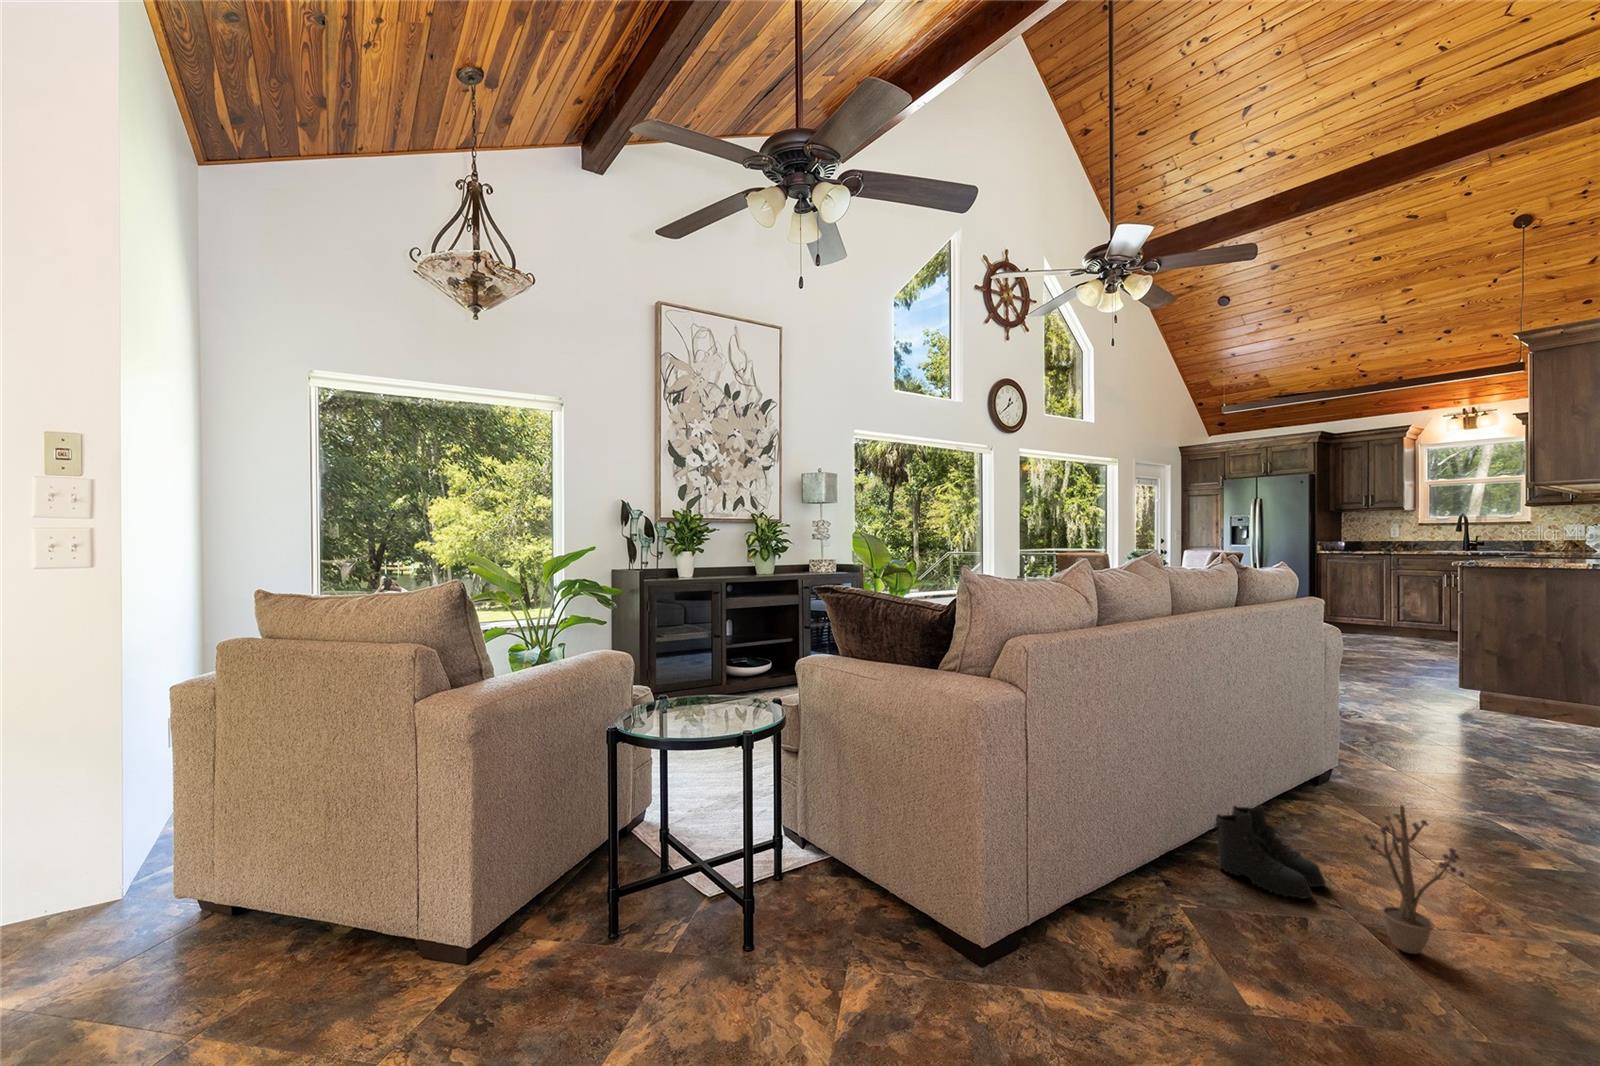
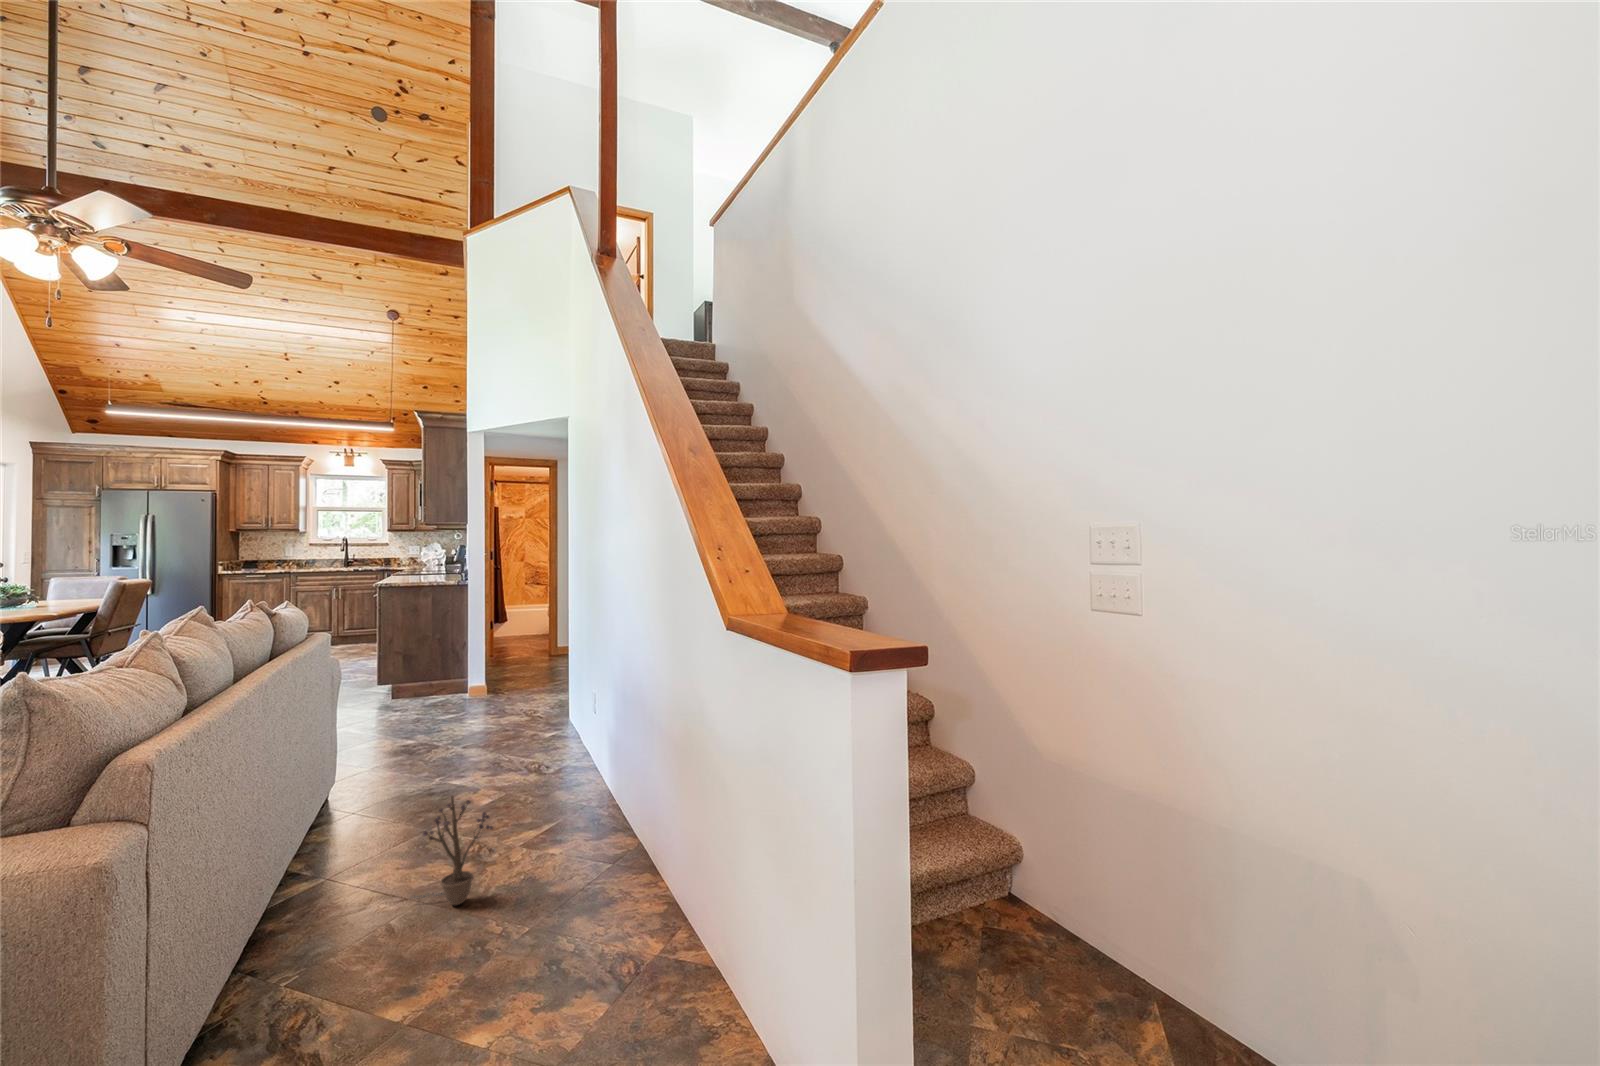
boots: present [1213,805,1326,899] -> none [284,848,385,929]

